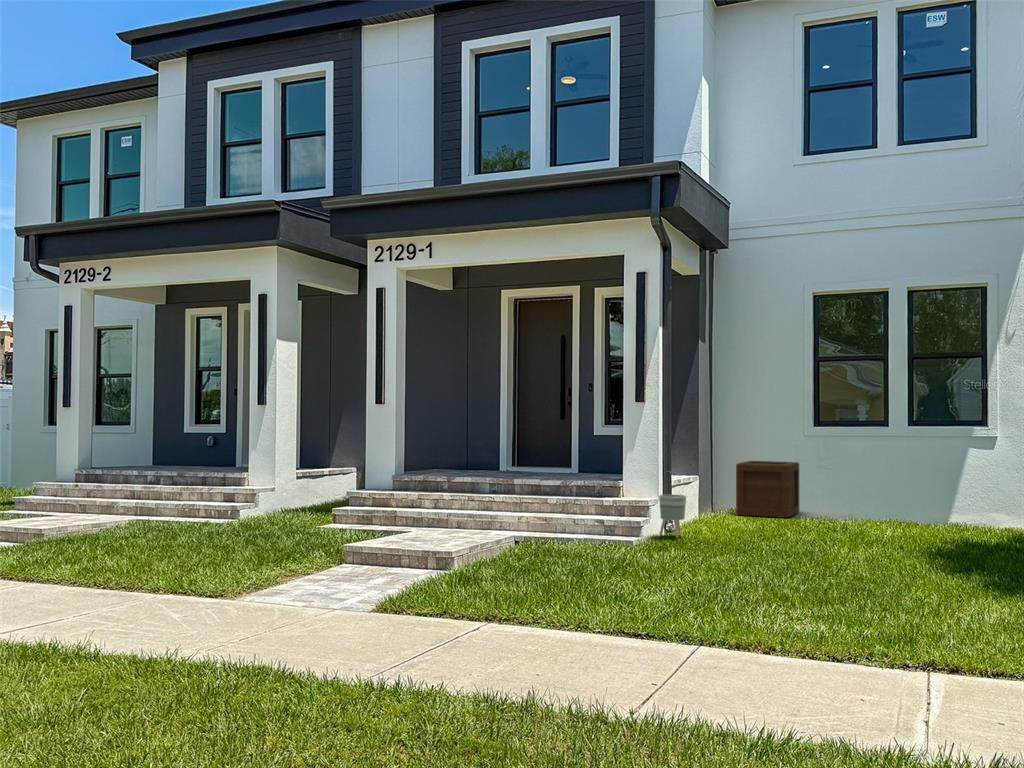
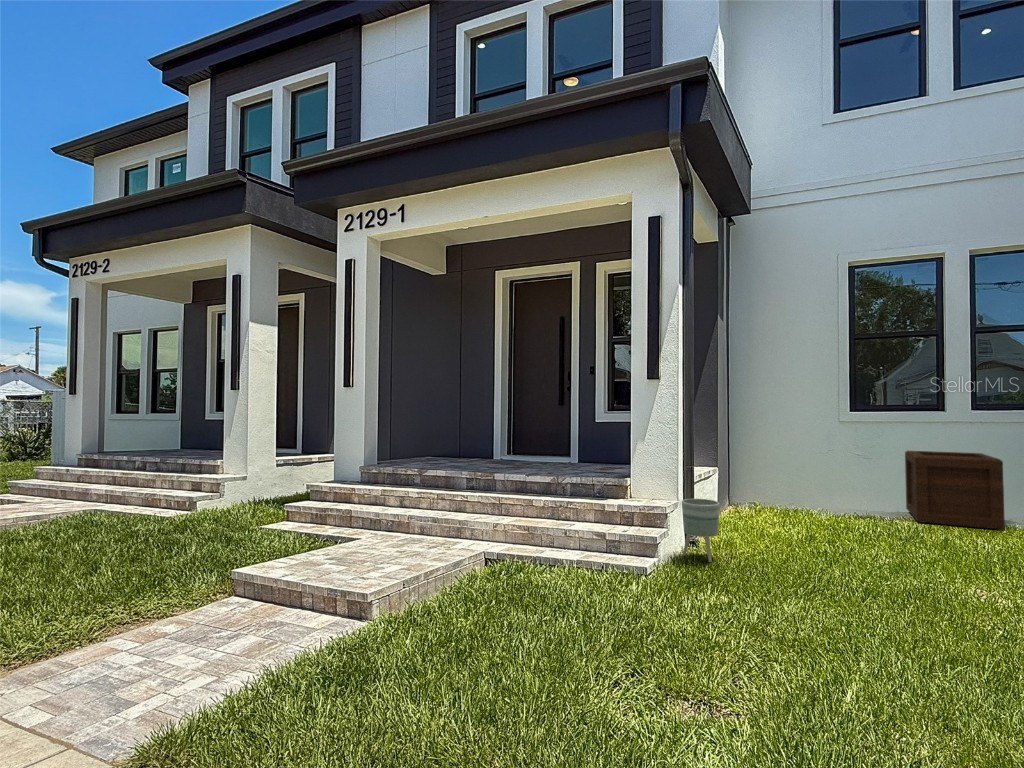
wooden crate: present [736,461,799,518] -> present [905,451,1005,530]

